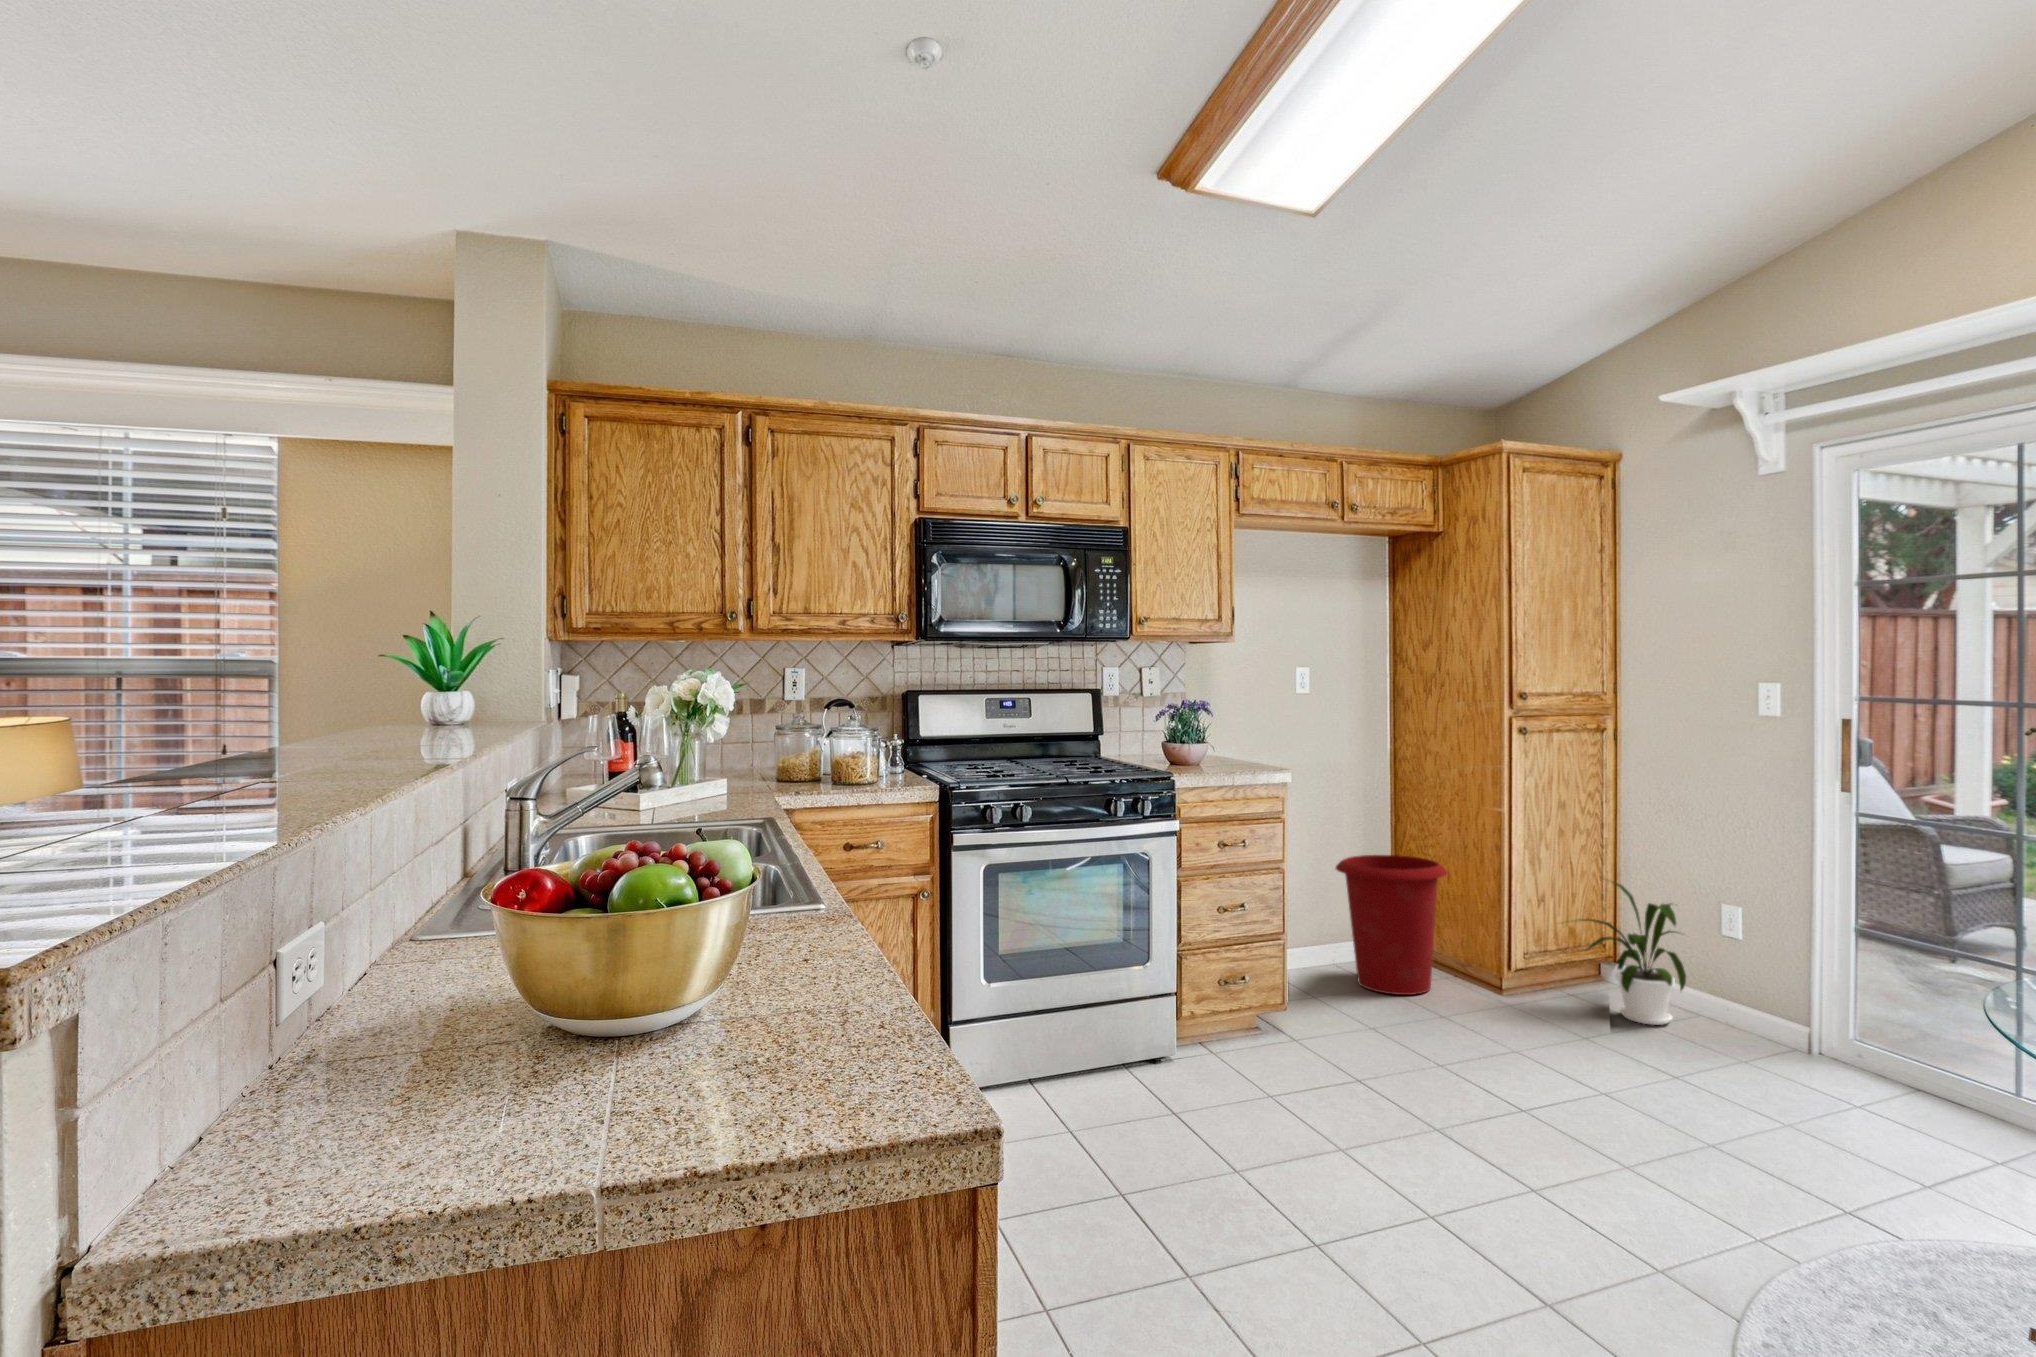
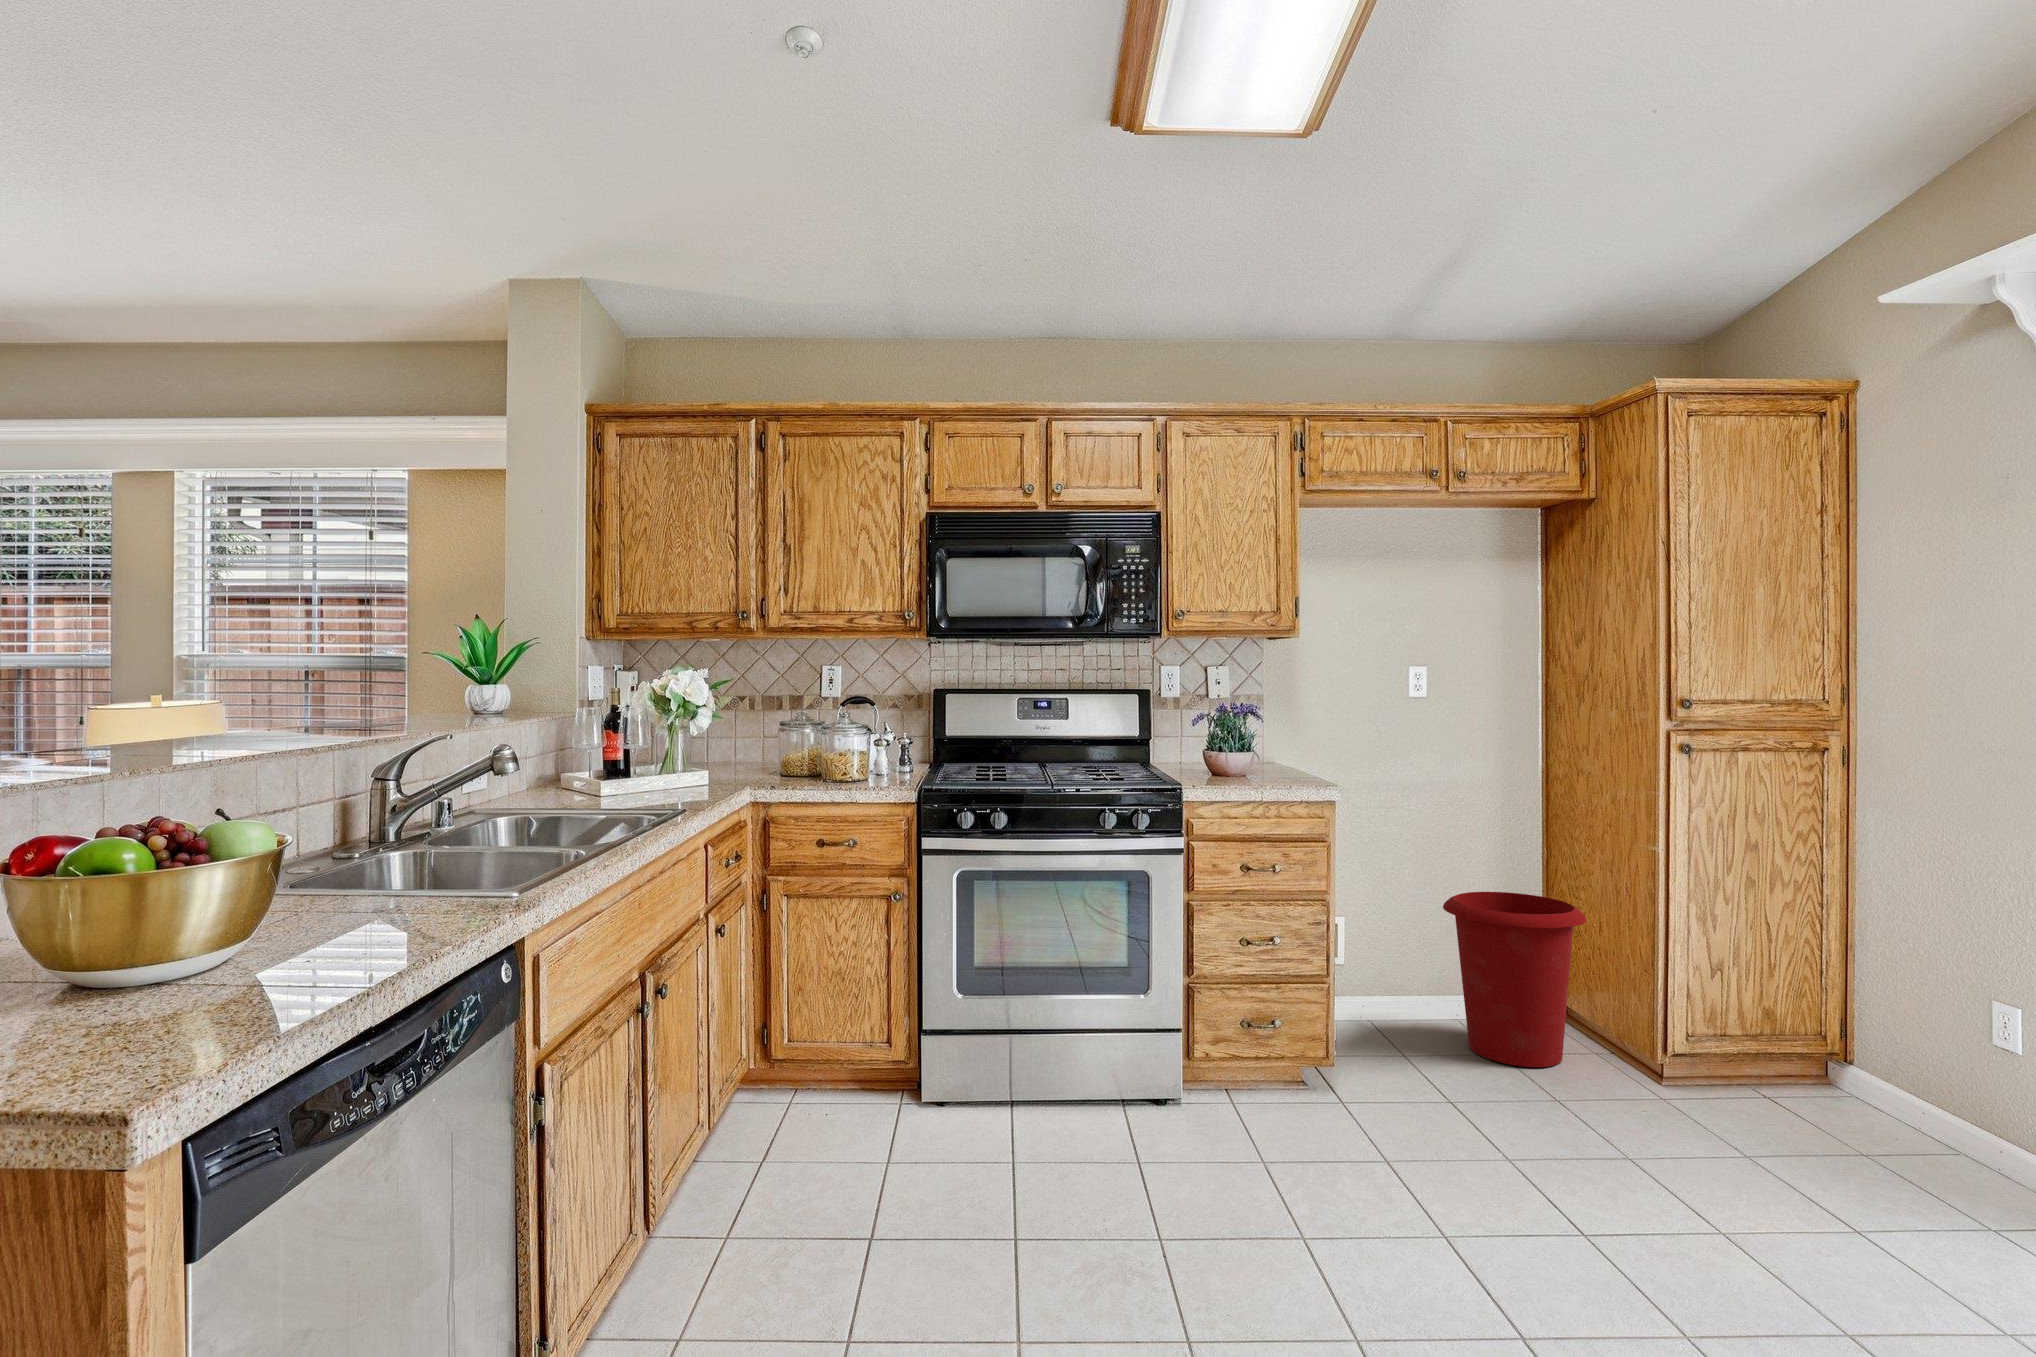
house plant: present [1566,882,1686,1025] -> none [1729,948,1929,1158]

